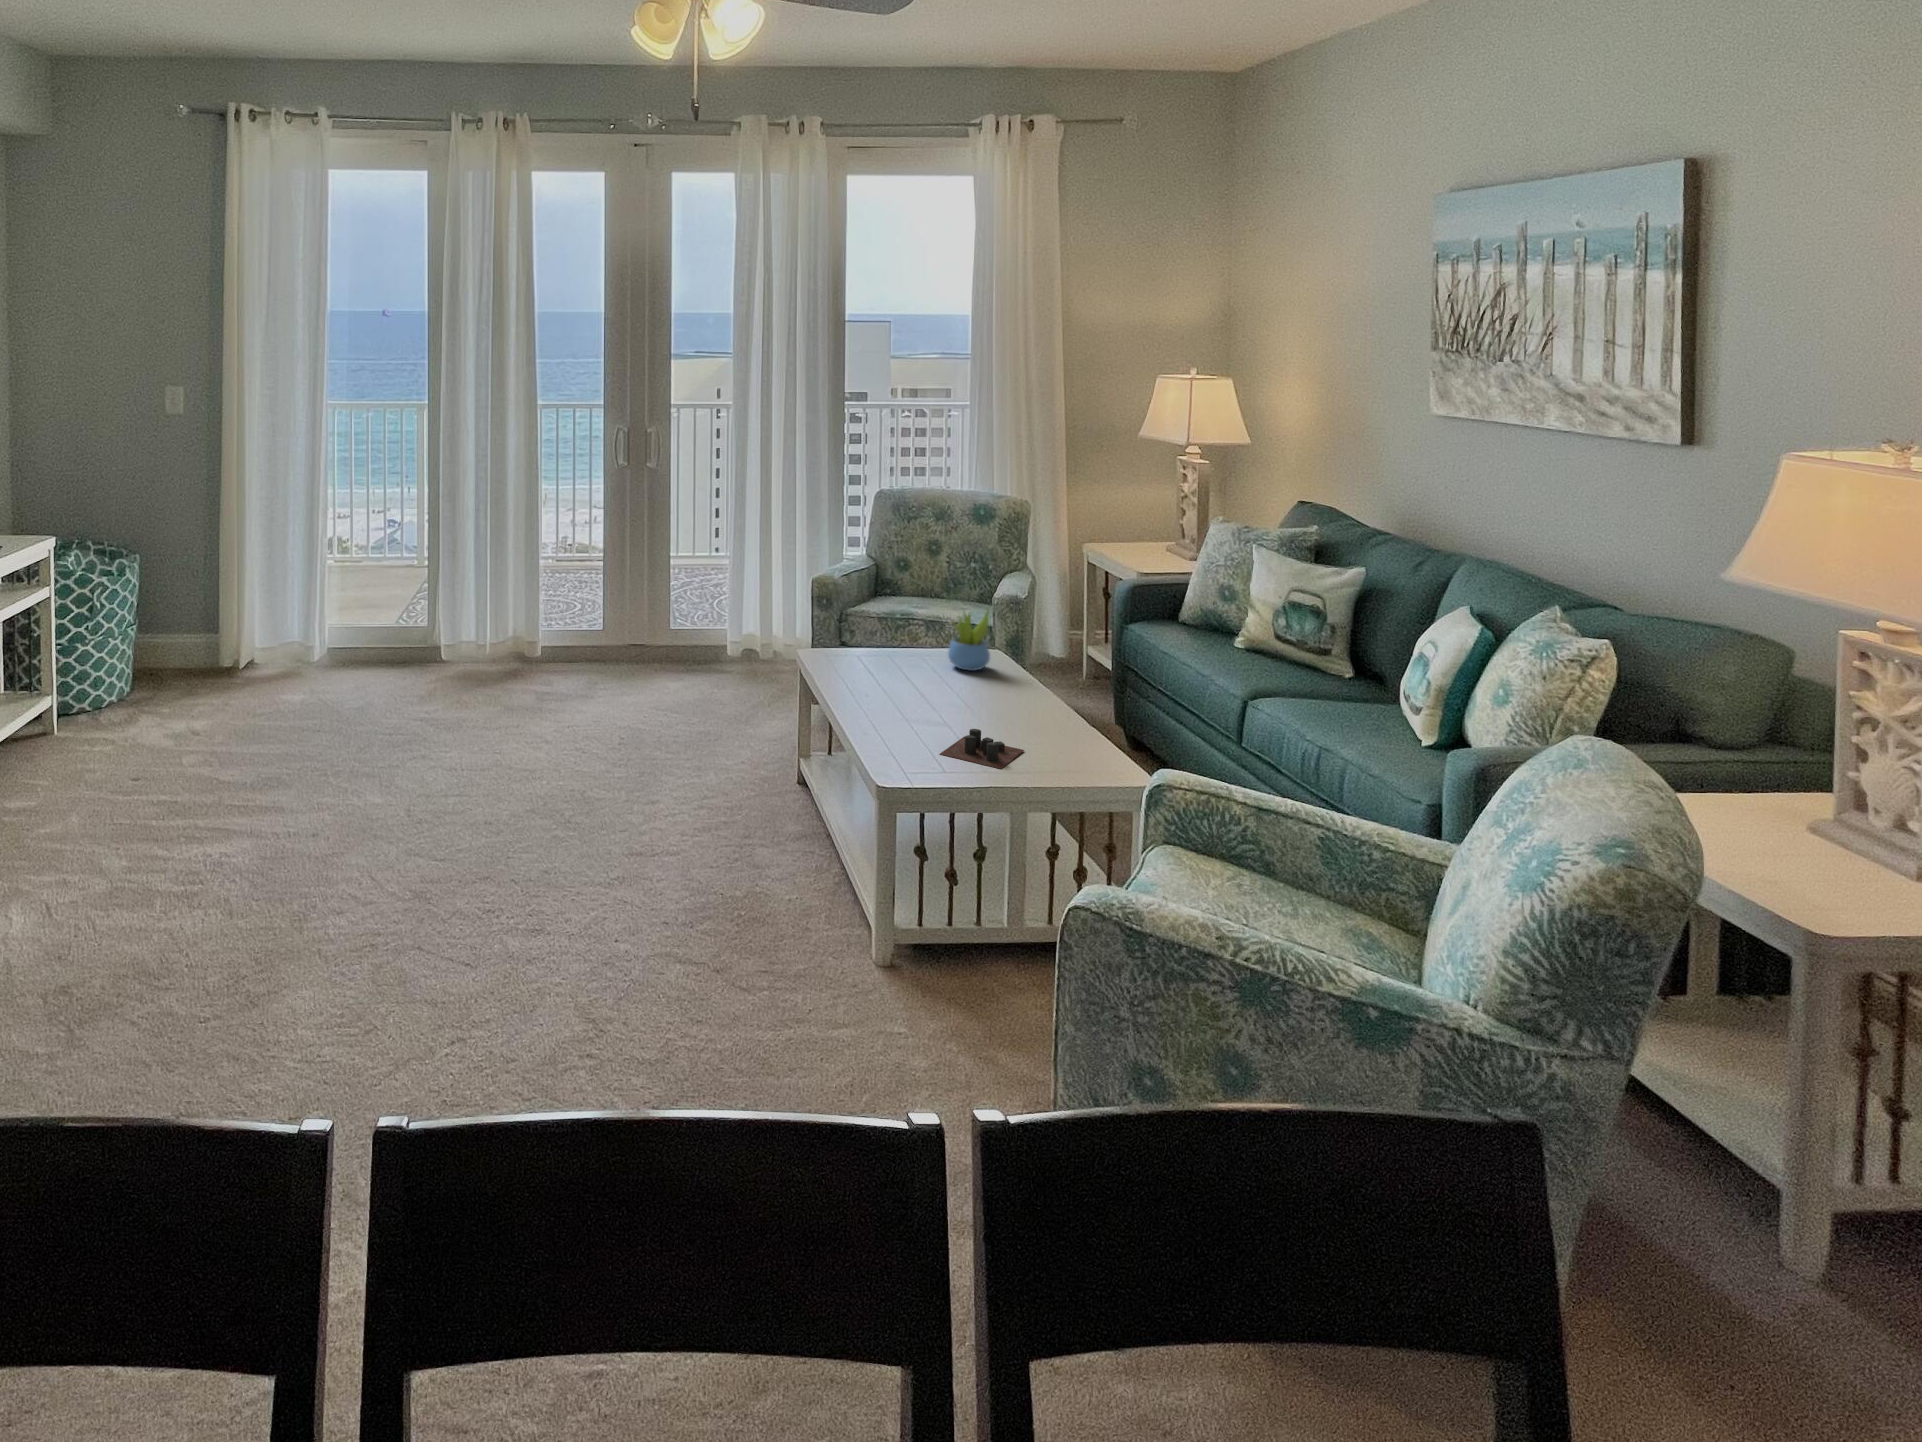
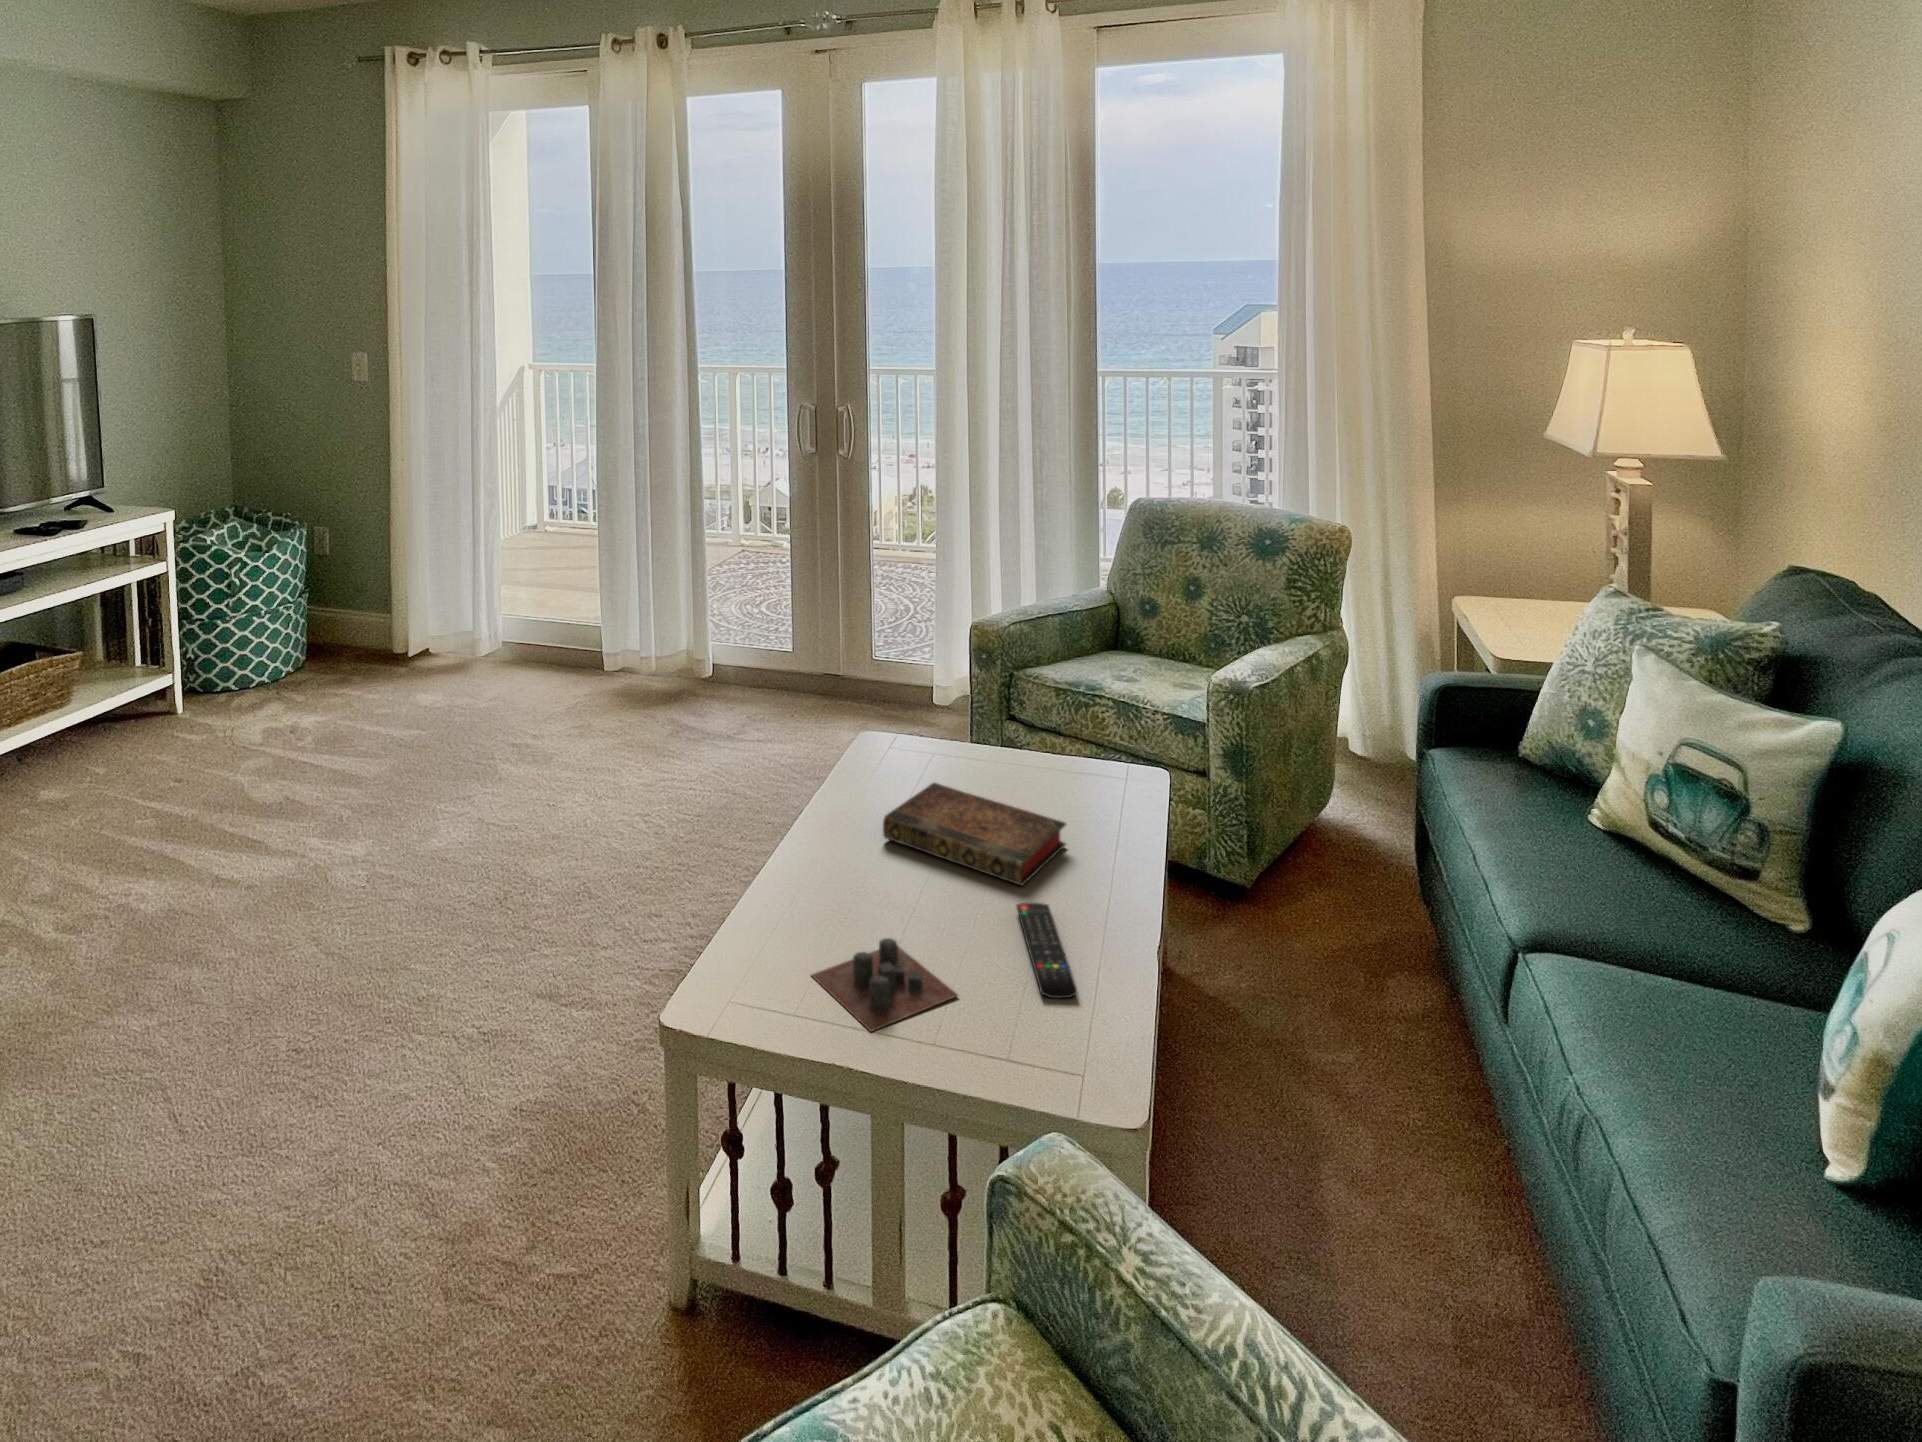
succulent plant: present [948,610,990,671] -> none [1042,703,1107,805]
book: none [894,664,996,707] -> present [883,783,1066,886]
remote control: none [1007,710,1080,745] -> present [1017,903,1077,998]

